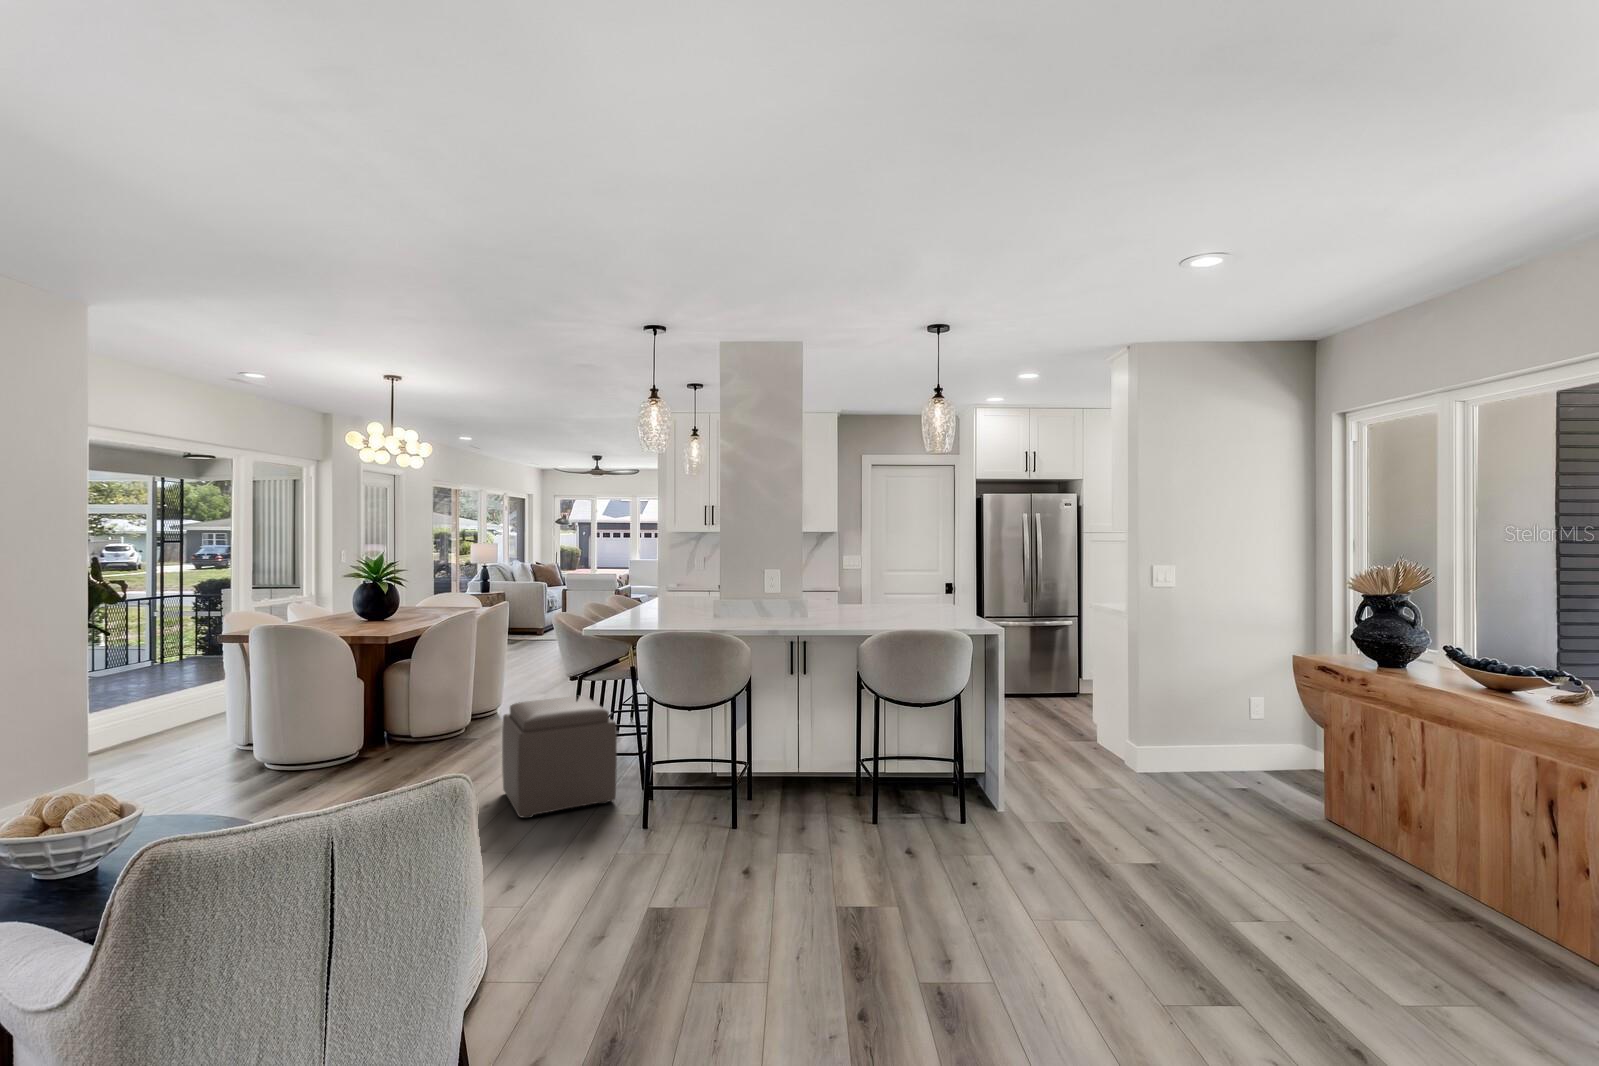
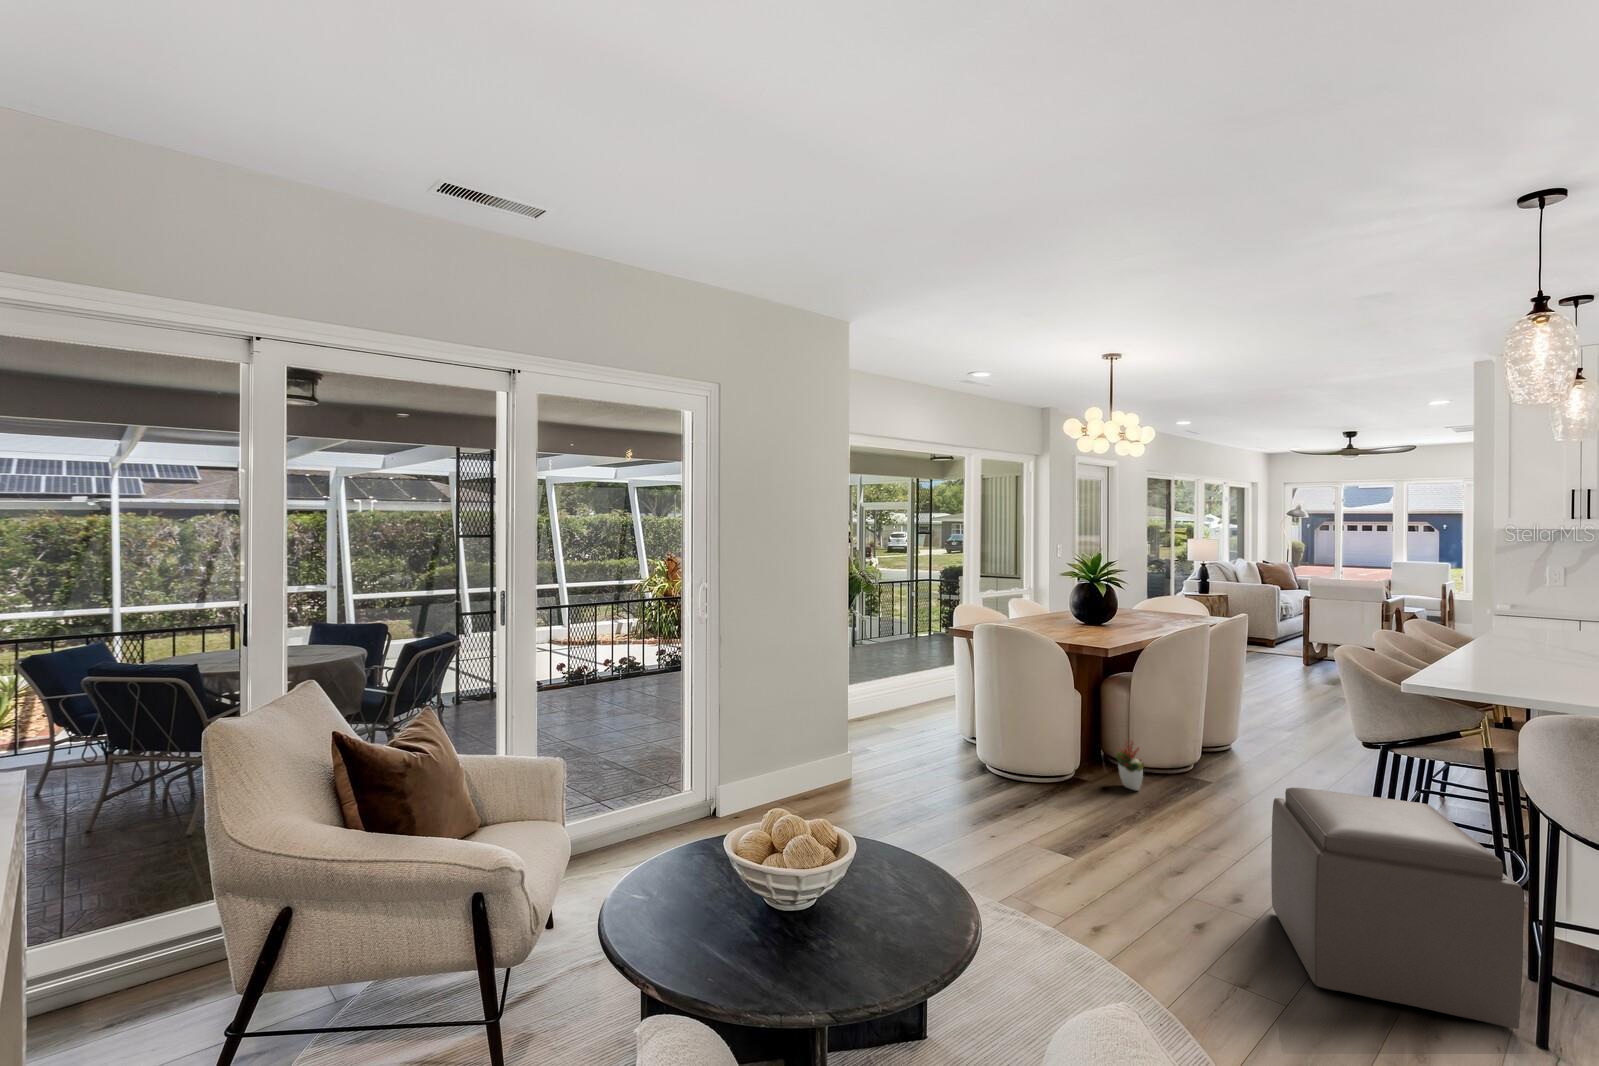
decorative plant: none [396,710,421,753] -> present [1116,741,1144,790]

